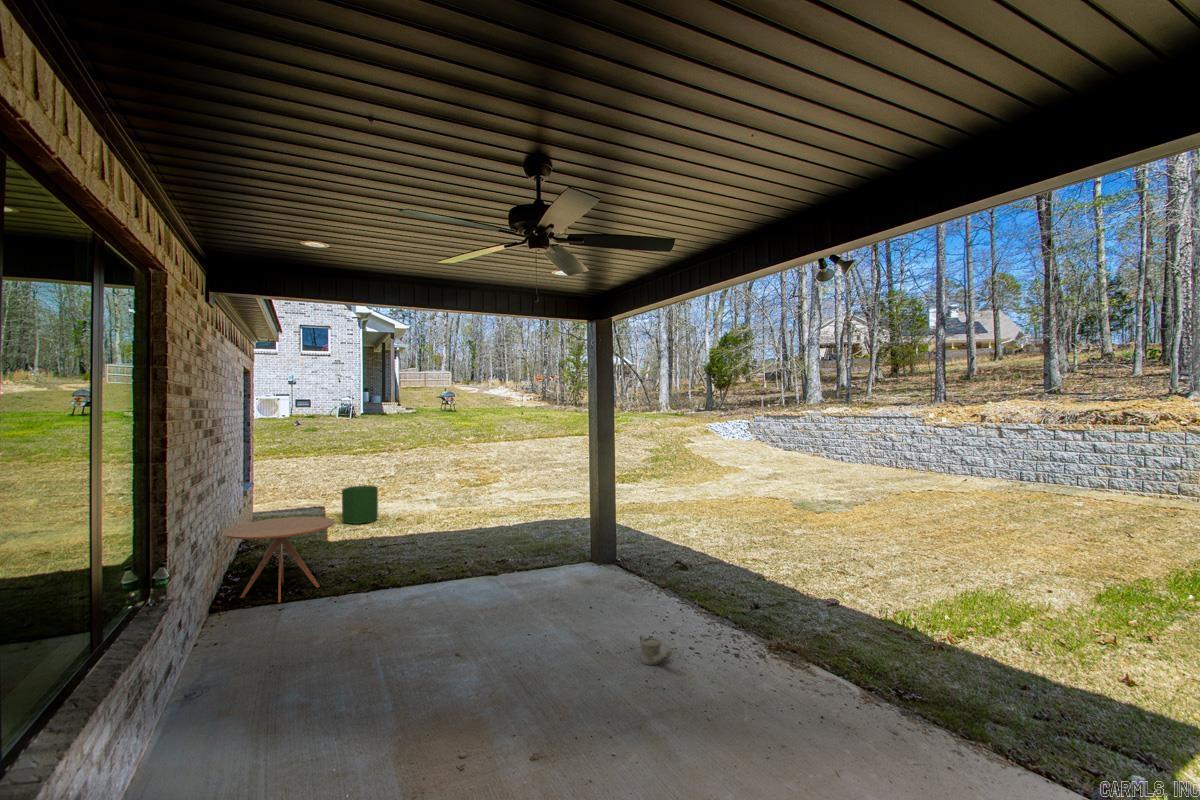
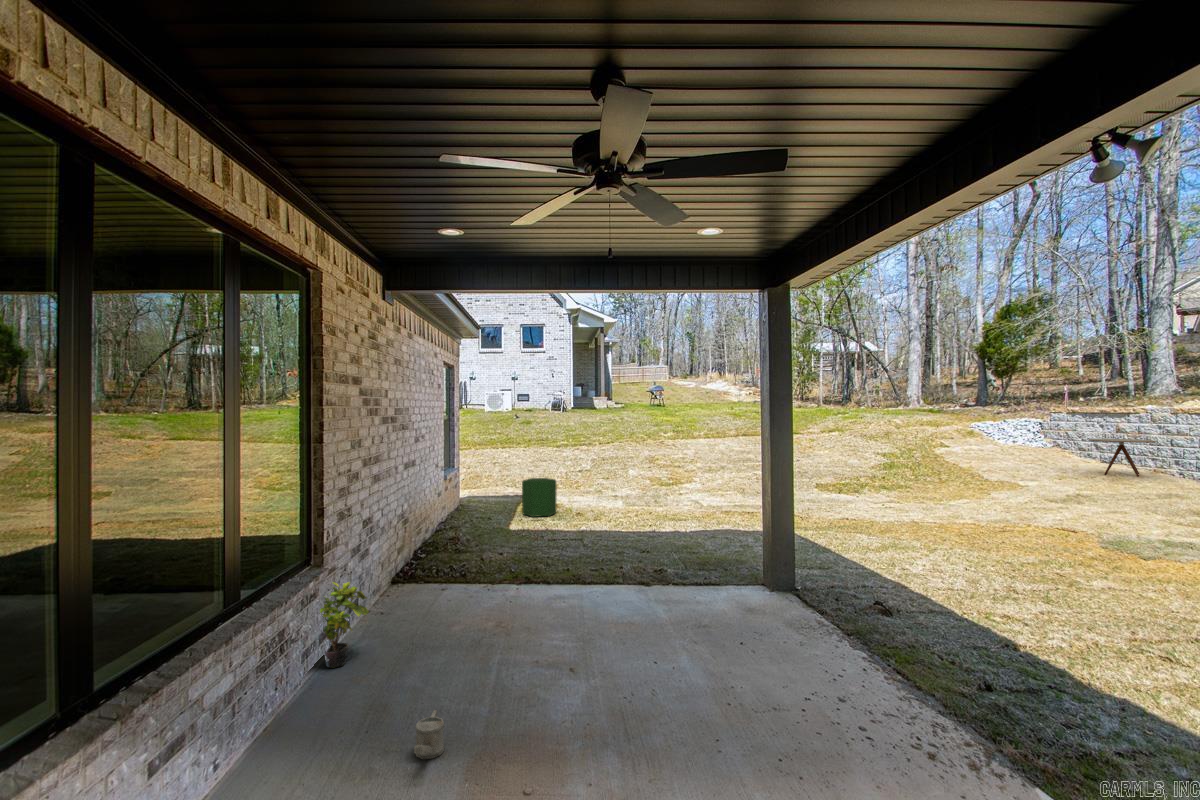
round table: present [222,517,334,603] -> present [1089,439,1156,476]
potted plant: none [186,596,257,682] -> present [320,582,369,668]
watering can: present [639,635,672,665] -> present [414,710,444,759]

